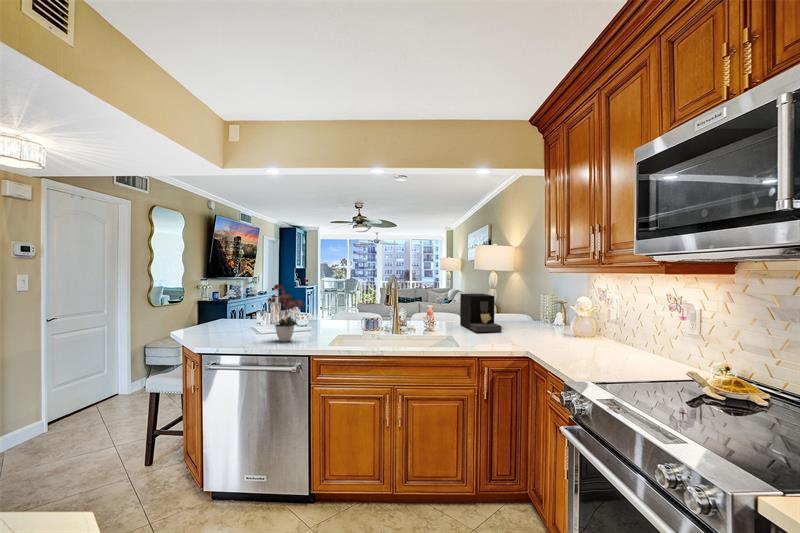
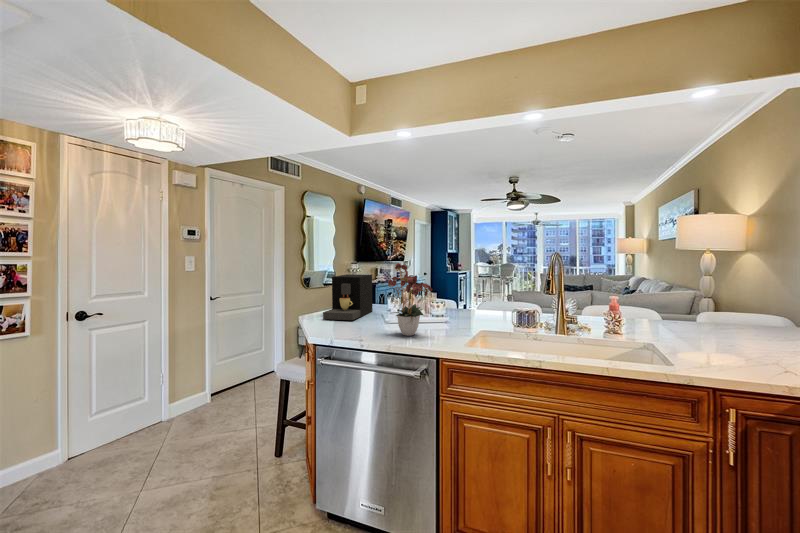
coffee maker: present [460,294,501,332] -> present [323,274,372,320]

